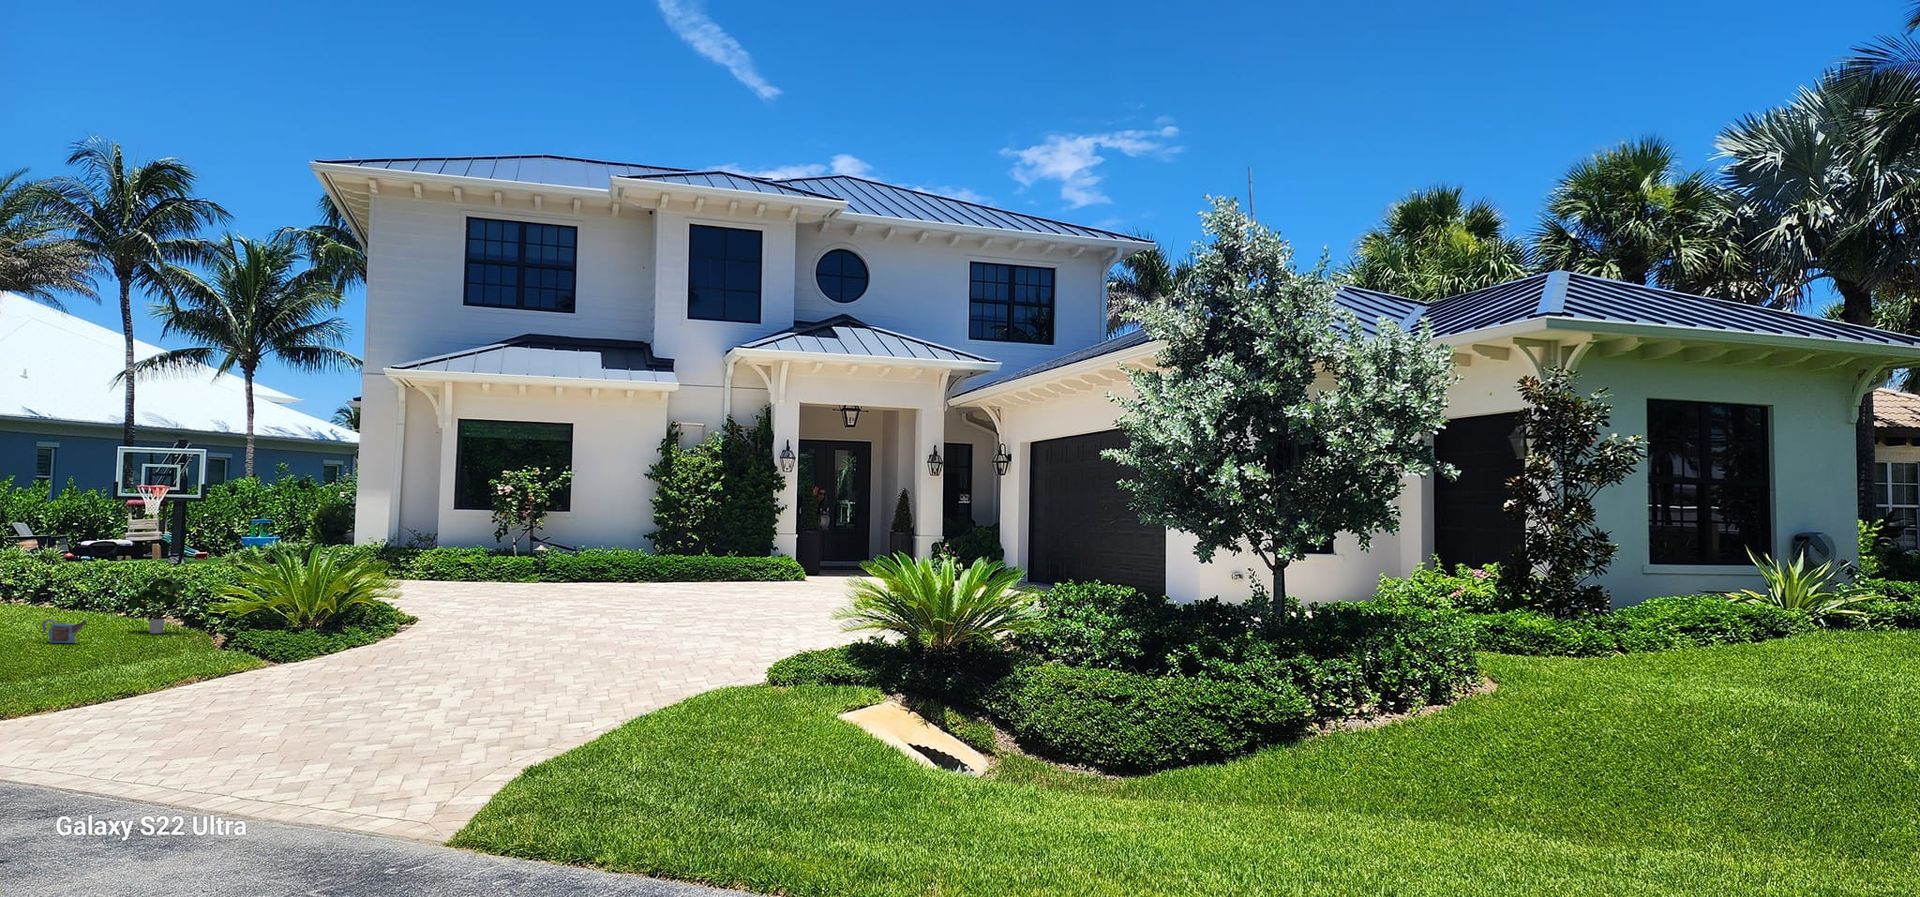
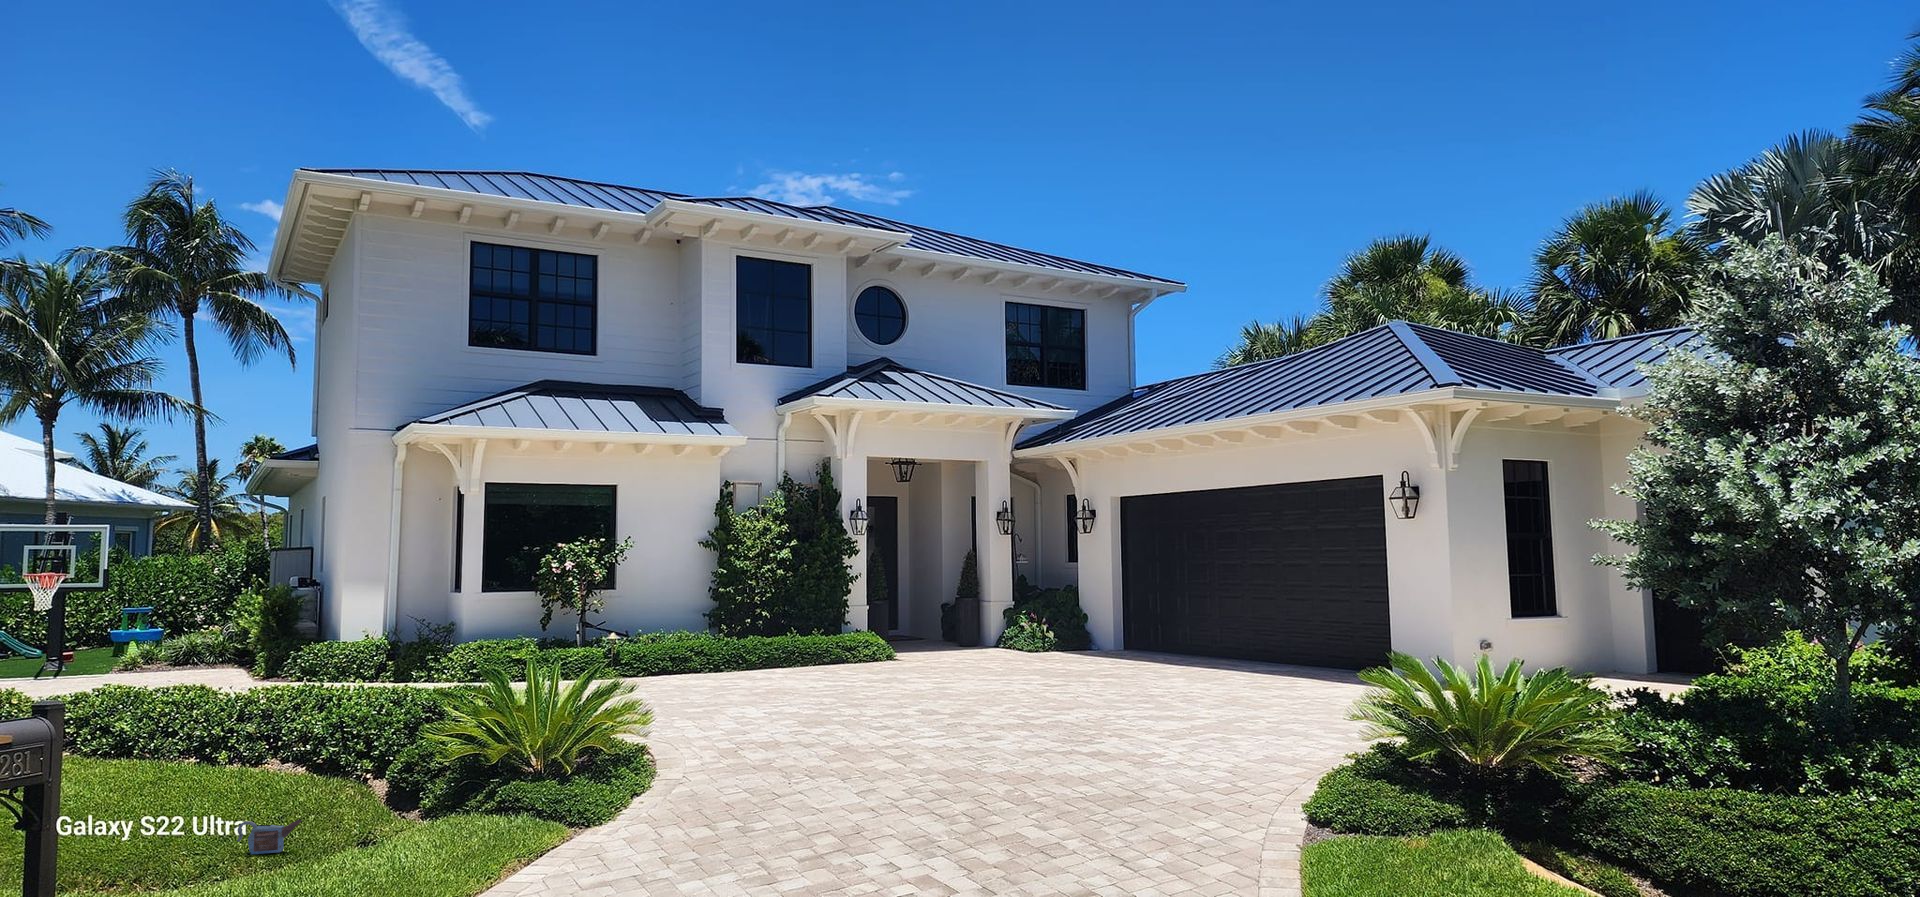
potted plant: present [128,577,189,633] -> none [323,744,401,822]

